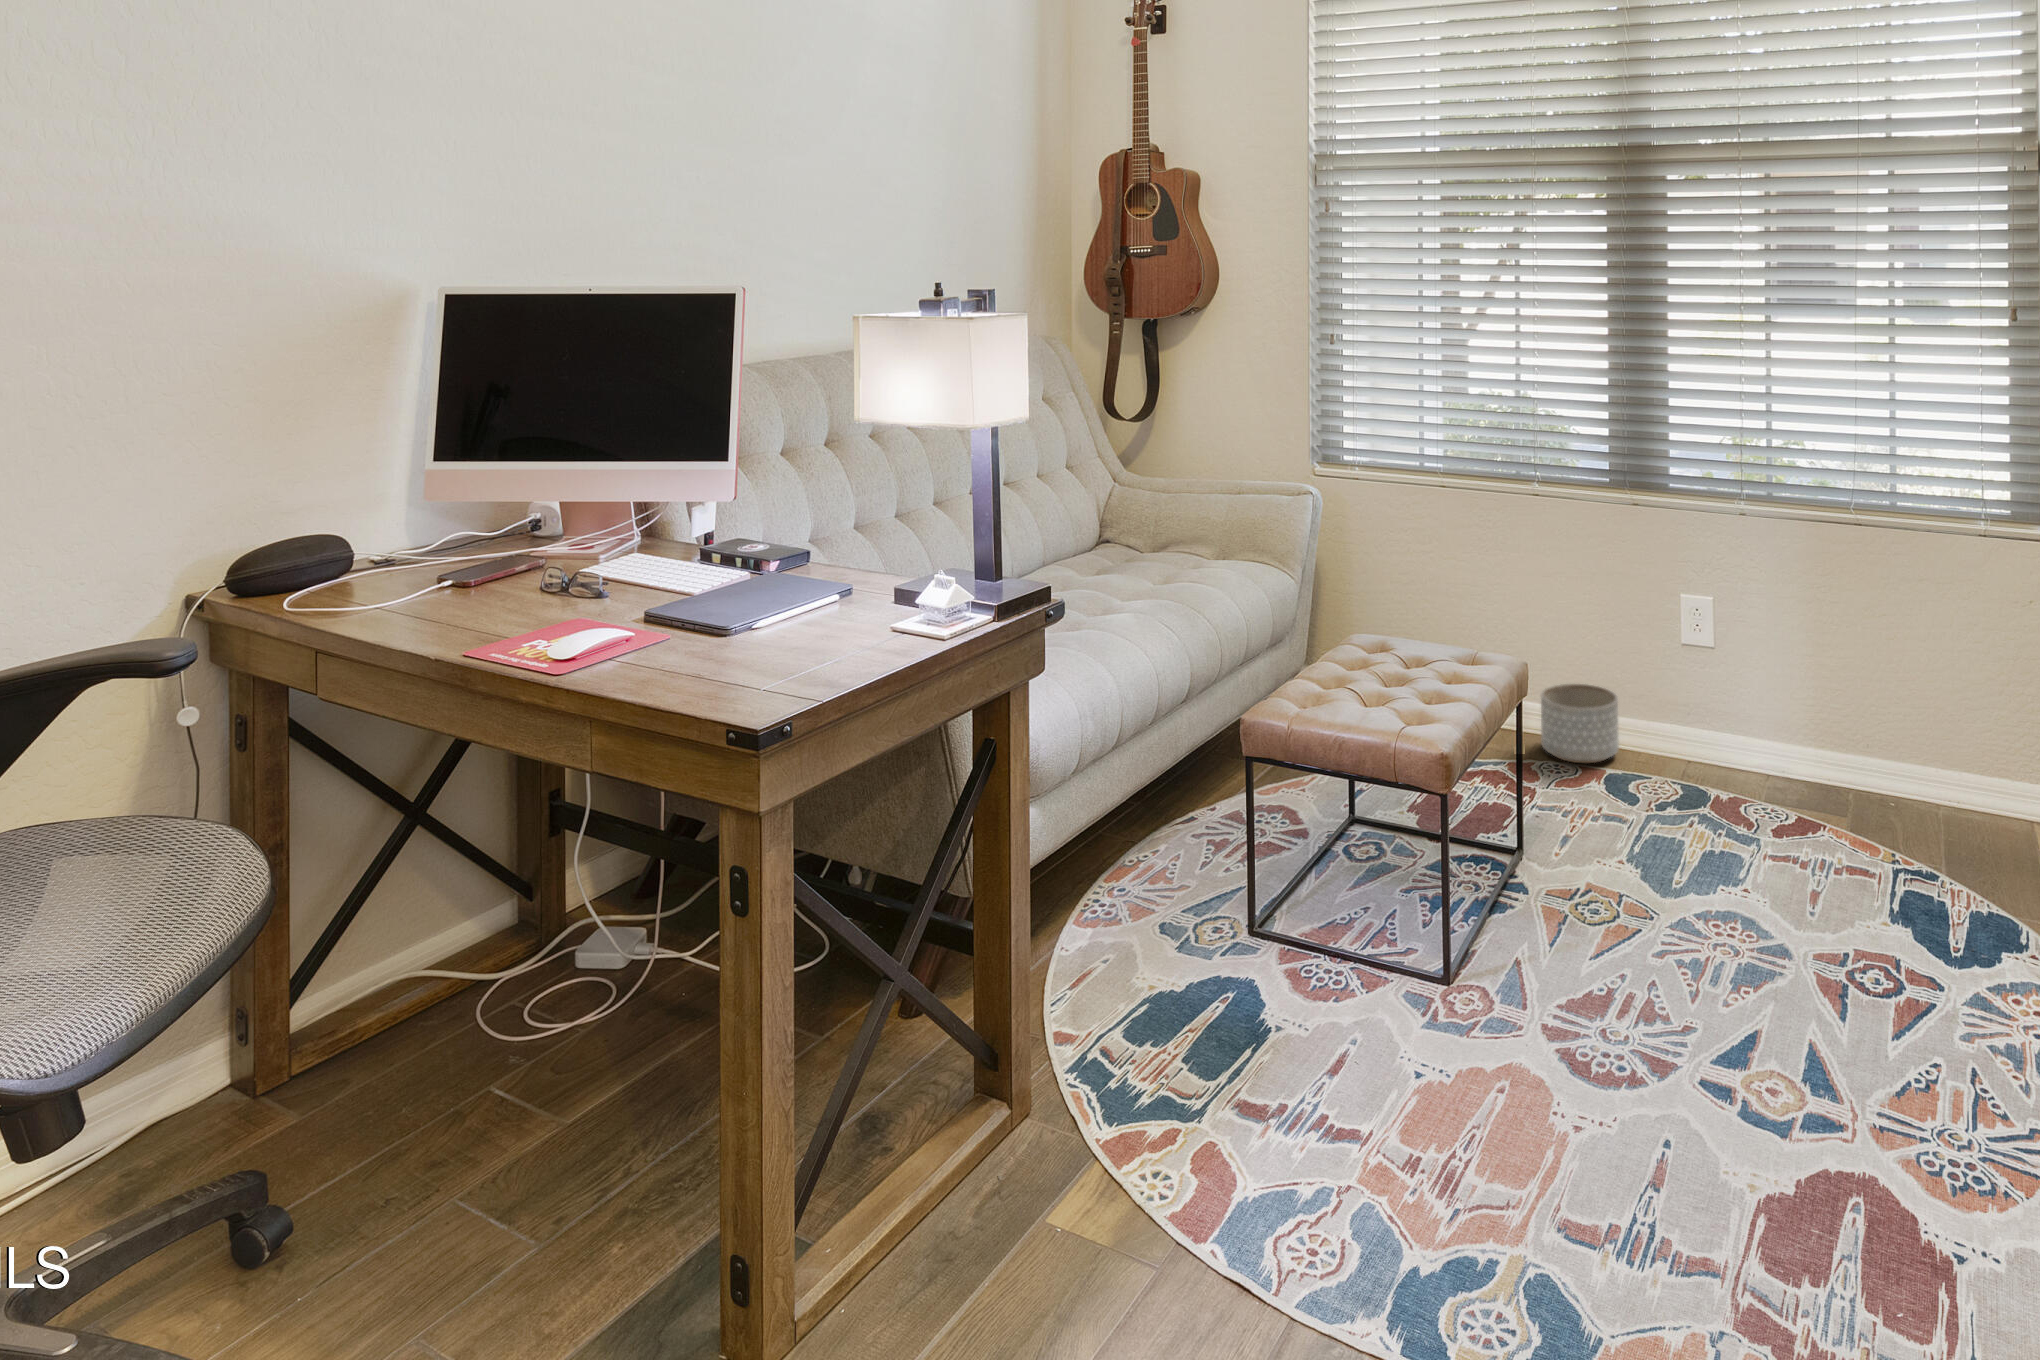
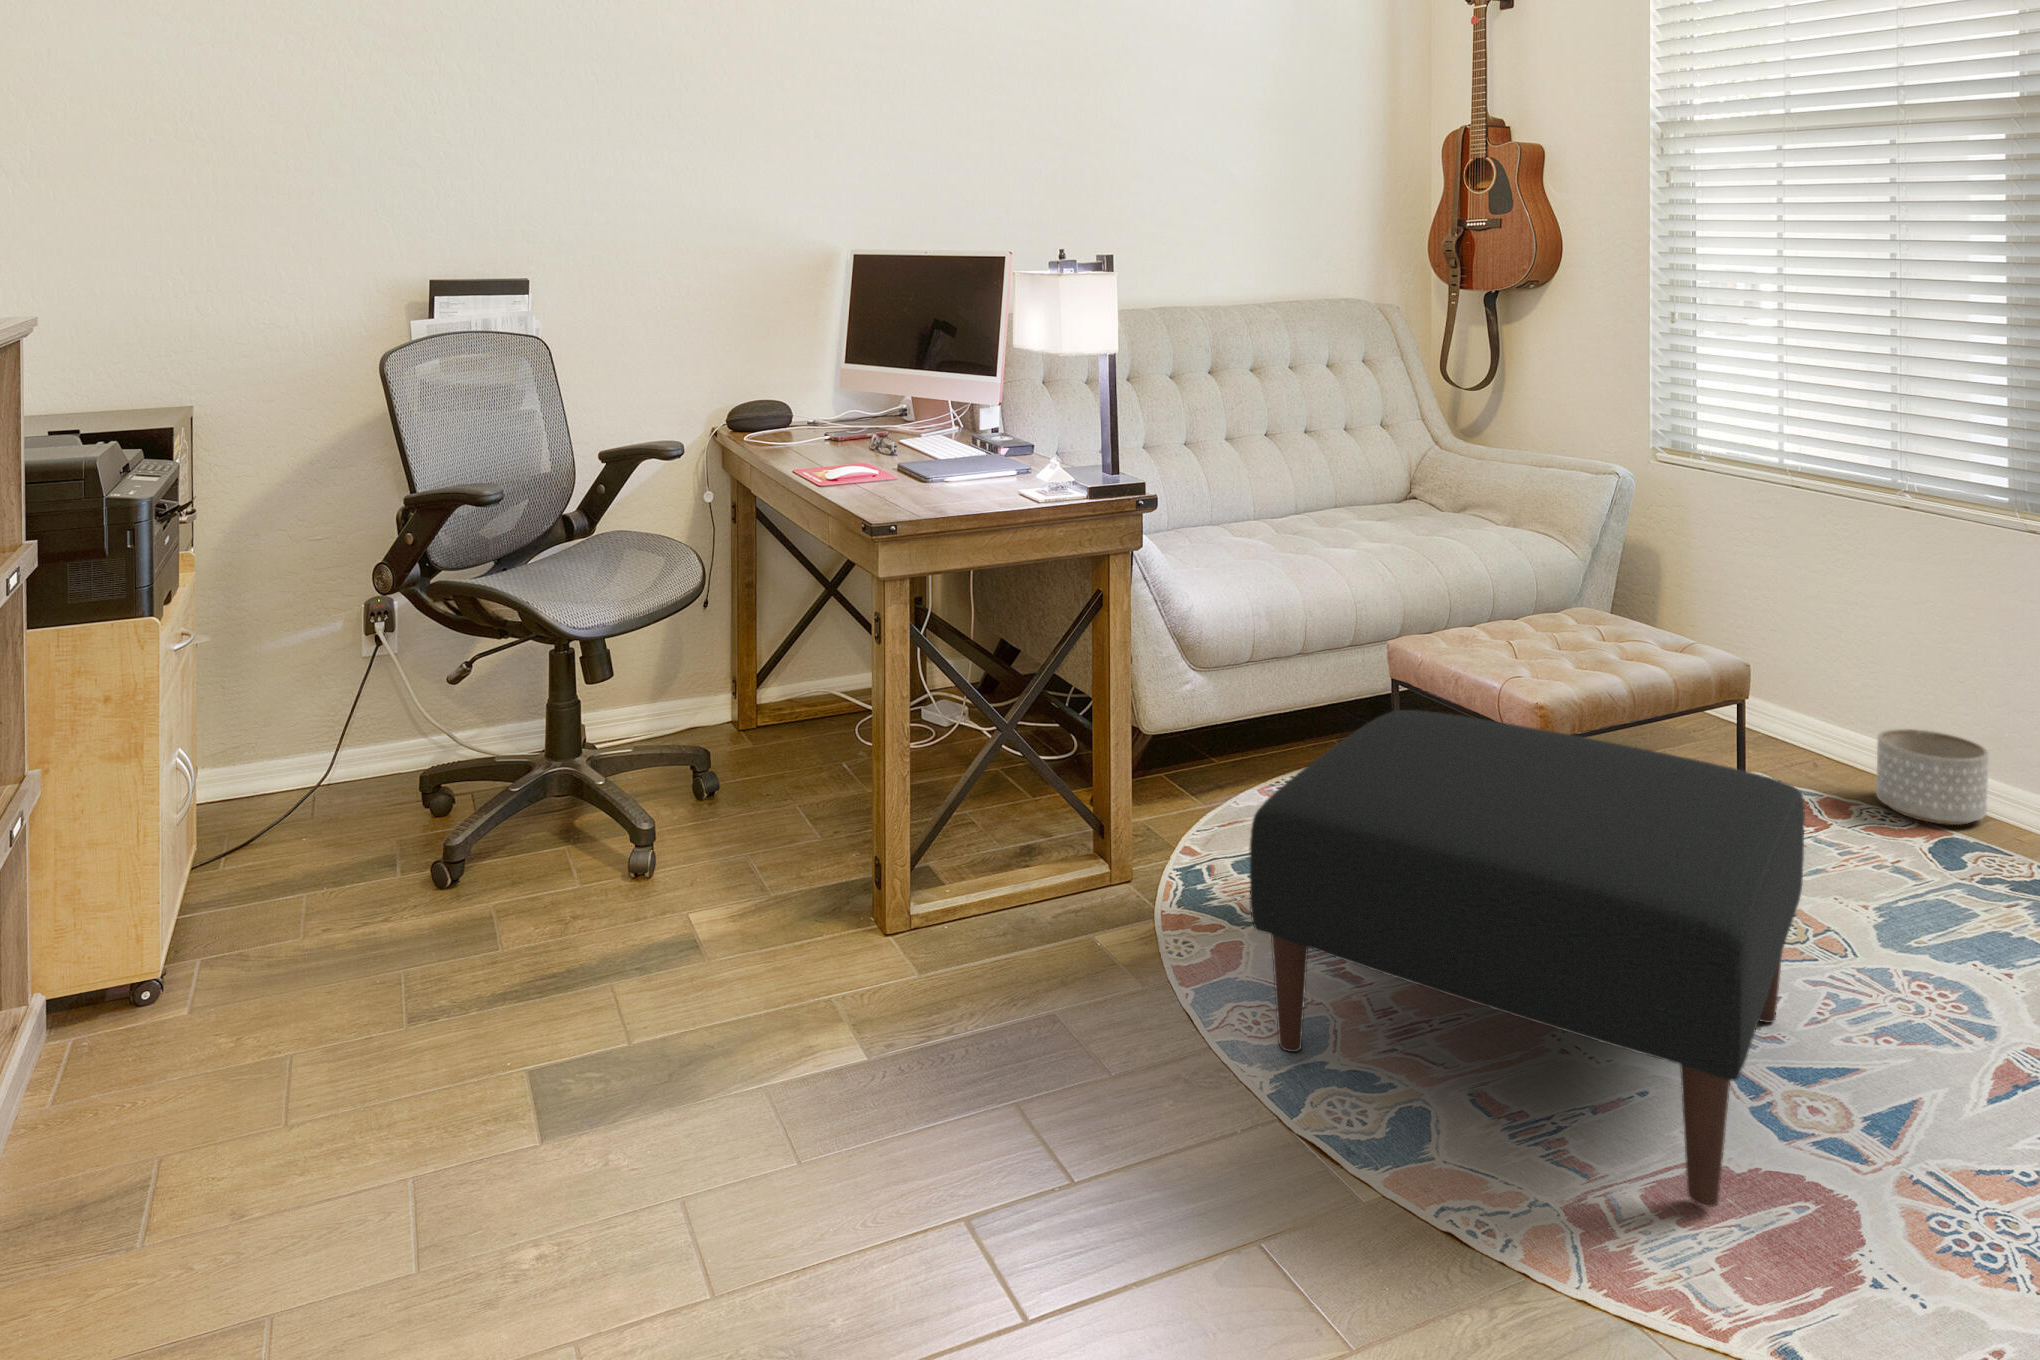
ottoman: none [1296,786,1857,1278] -> present [1250,710,1805,1207]

